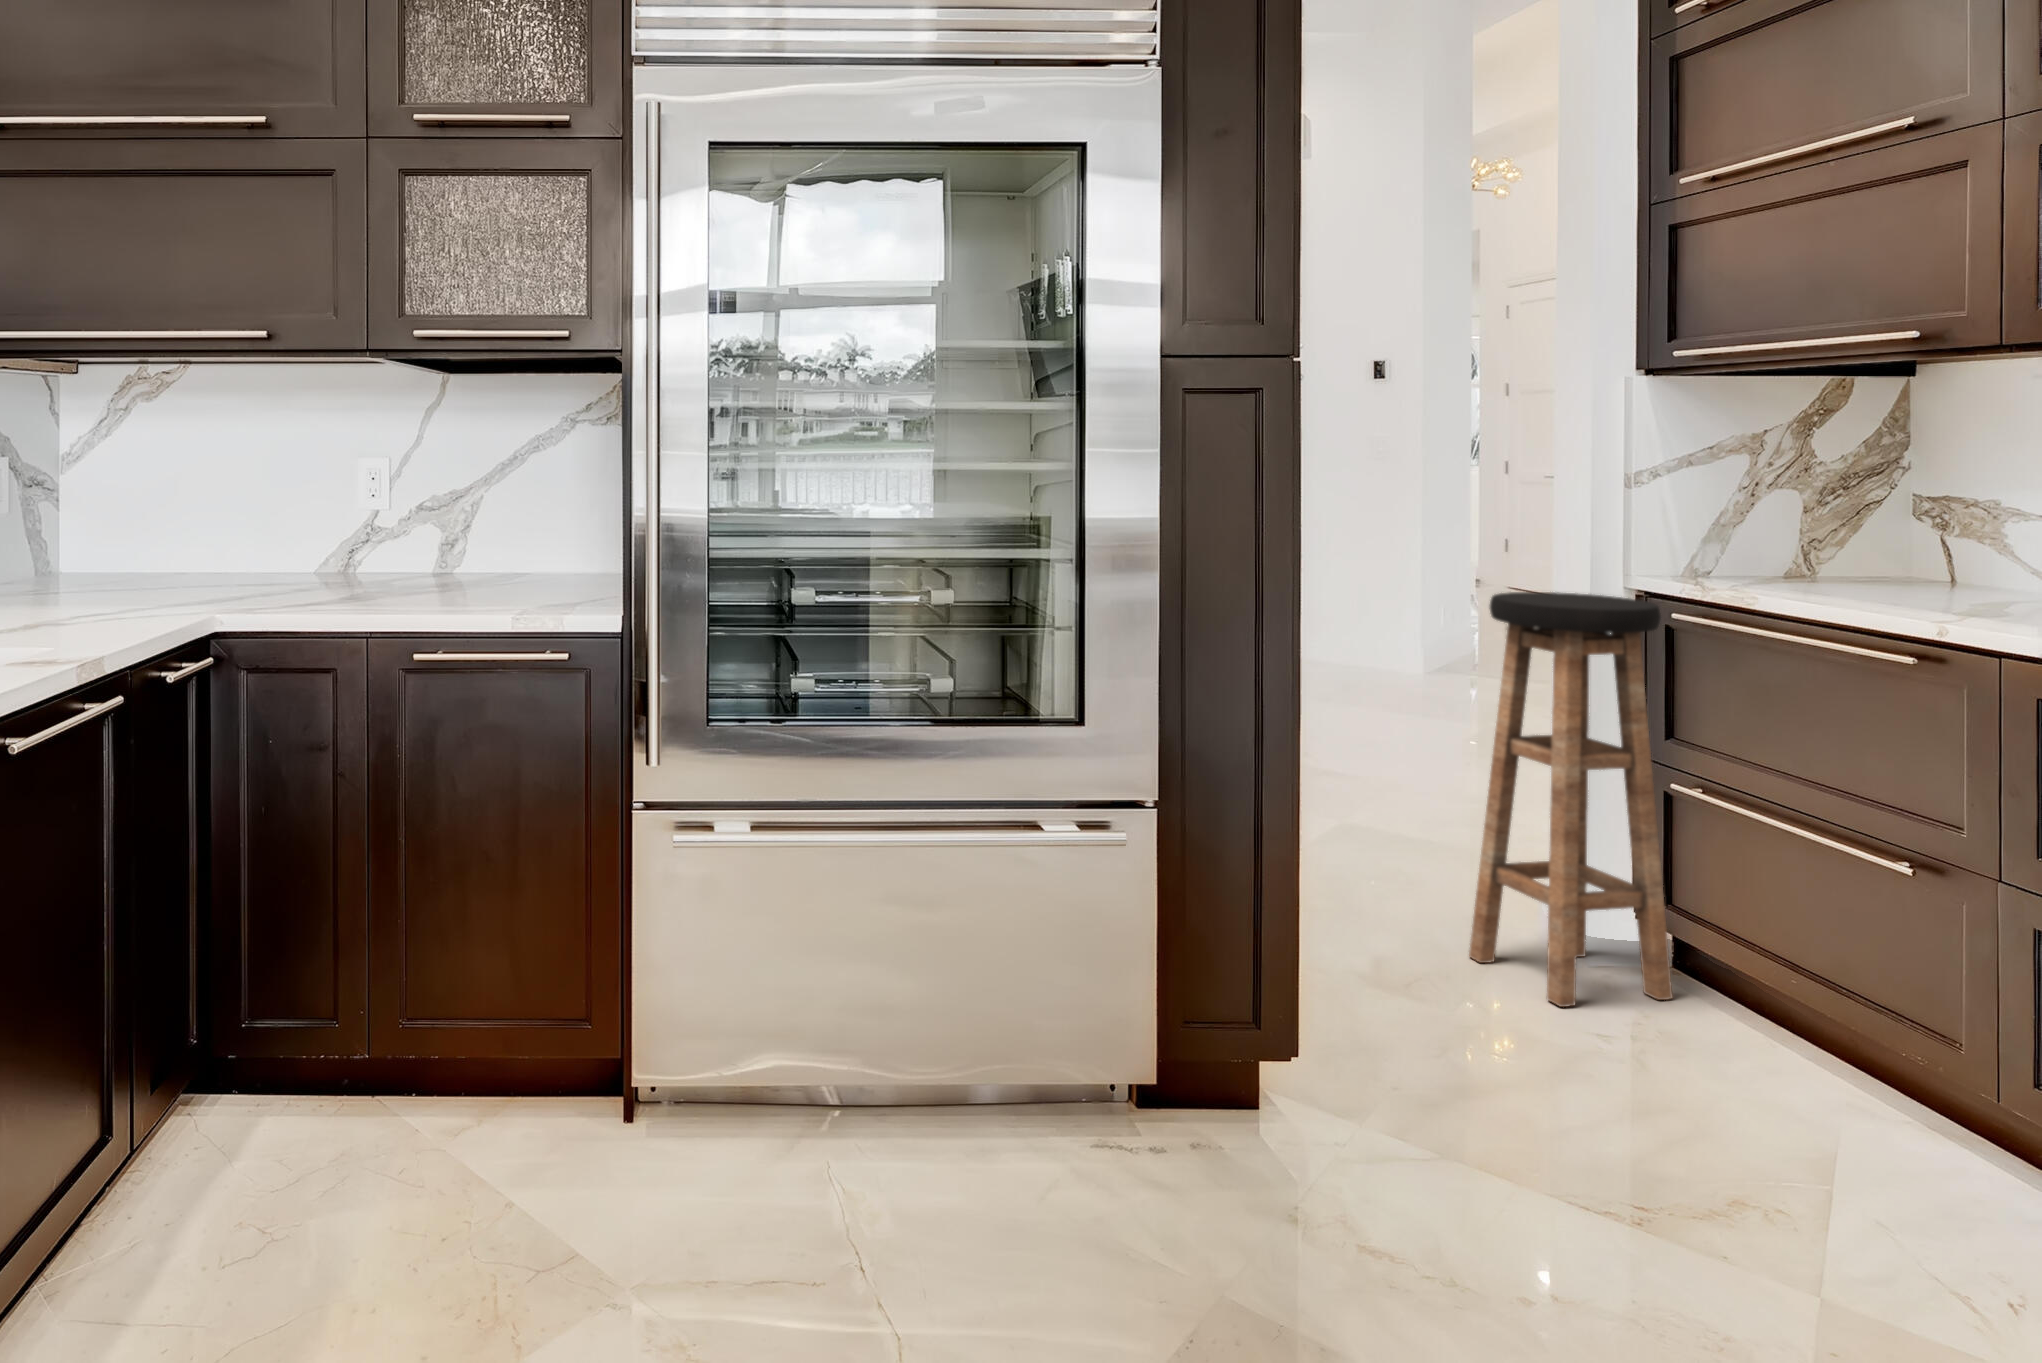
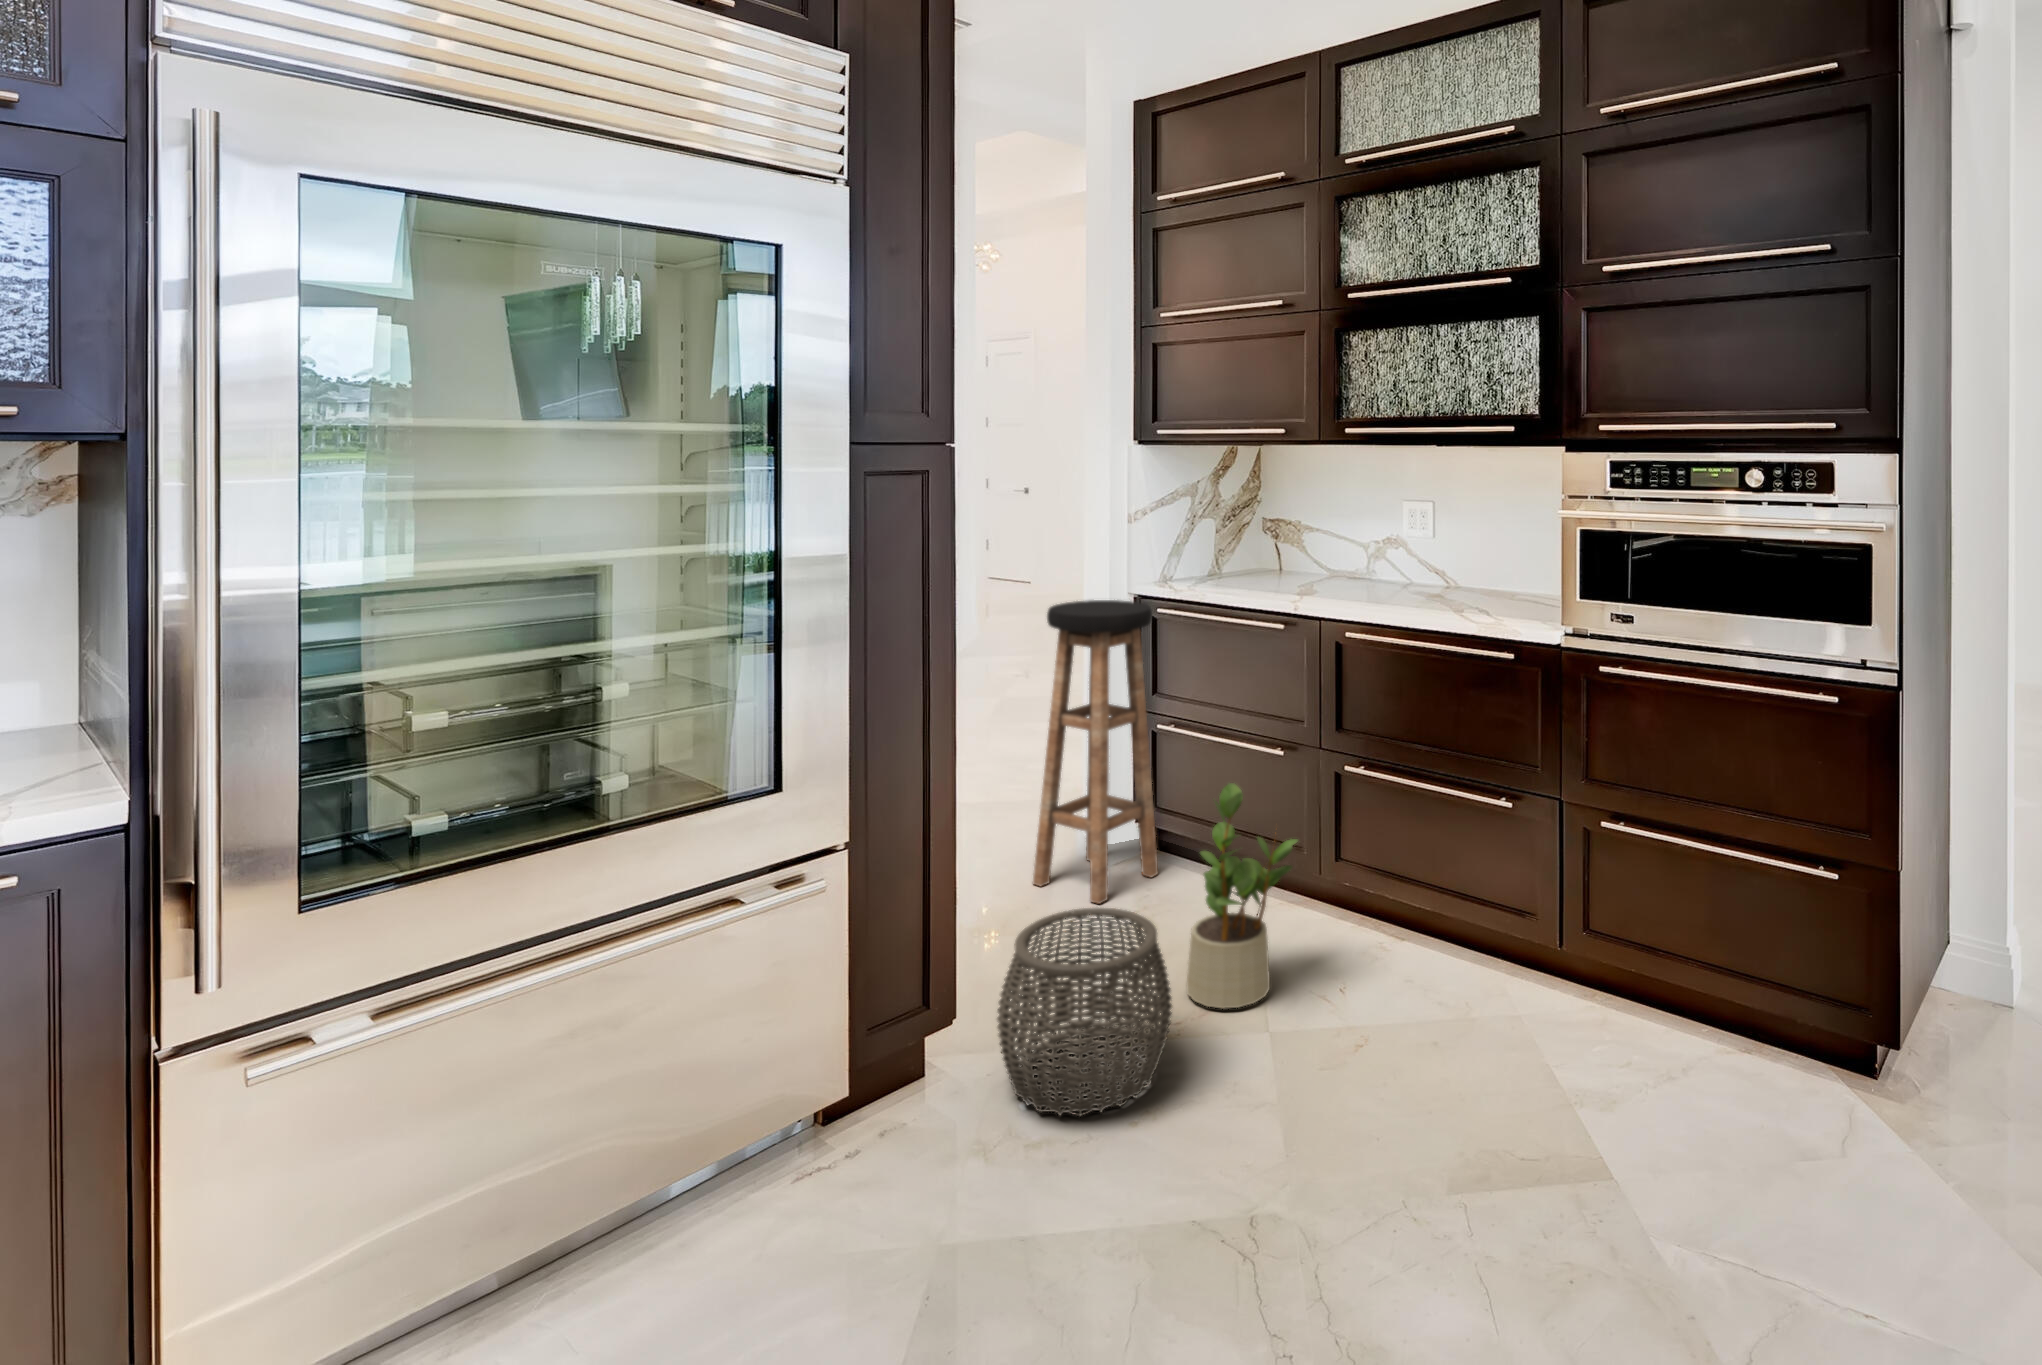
potted plant: none [1663,860,1888,1212] -> present [1187,783,1298,1008]
woven basket: none [1337,964,1603,1244] -> present [997,908,1172,1116]

